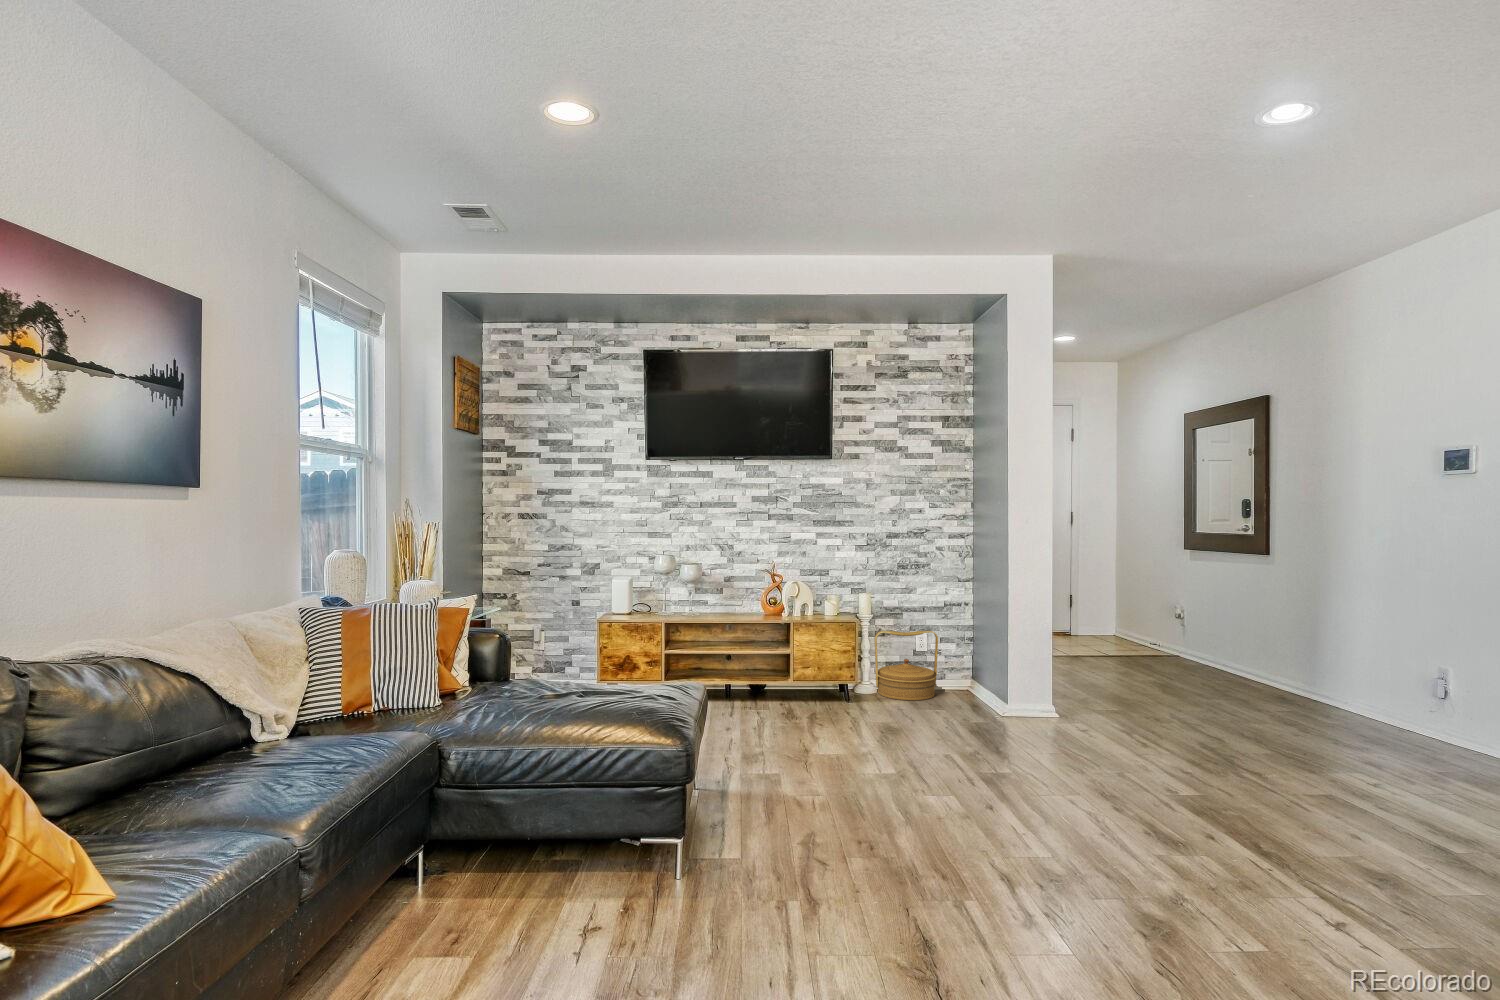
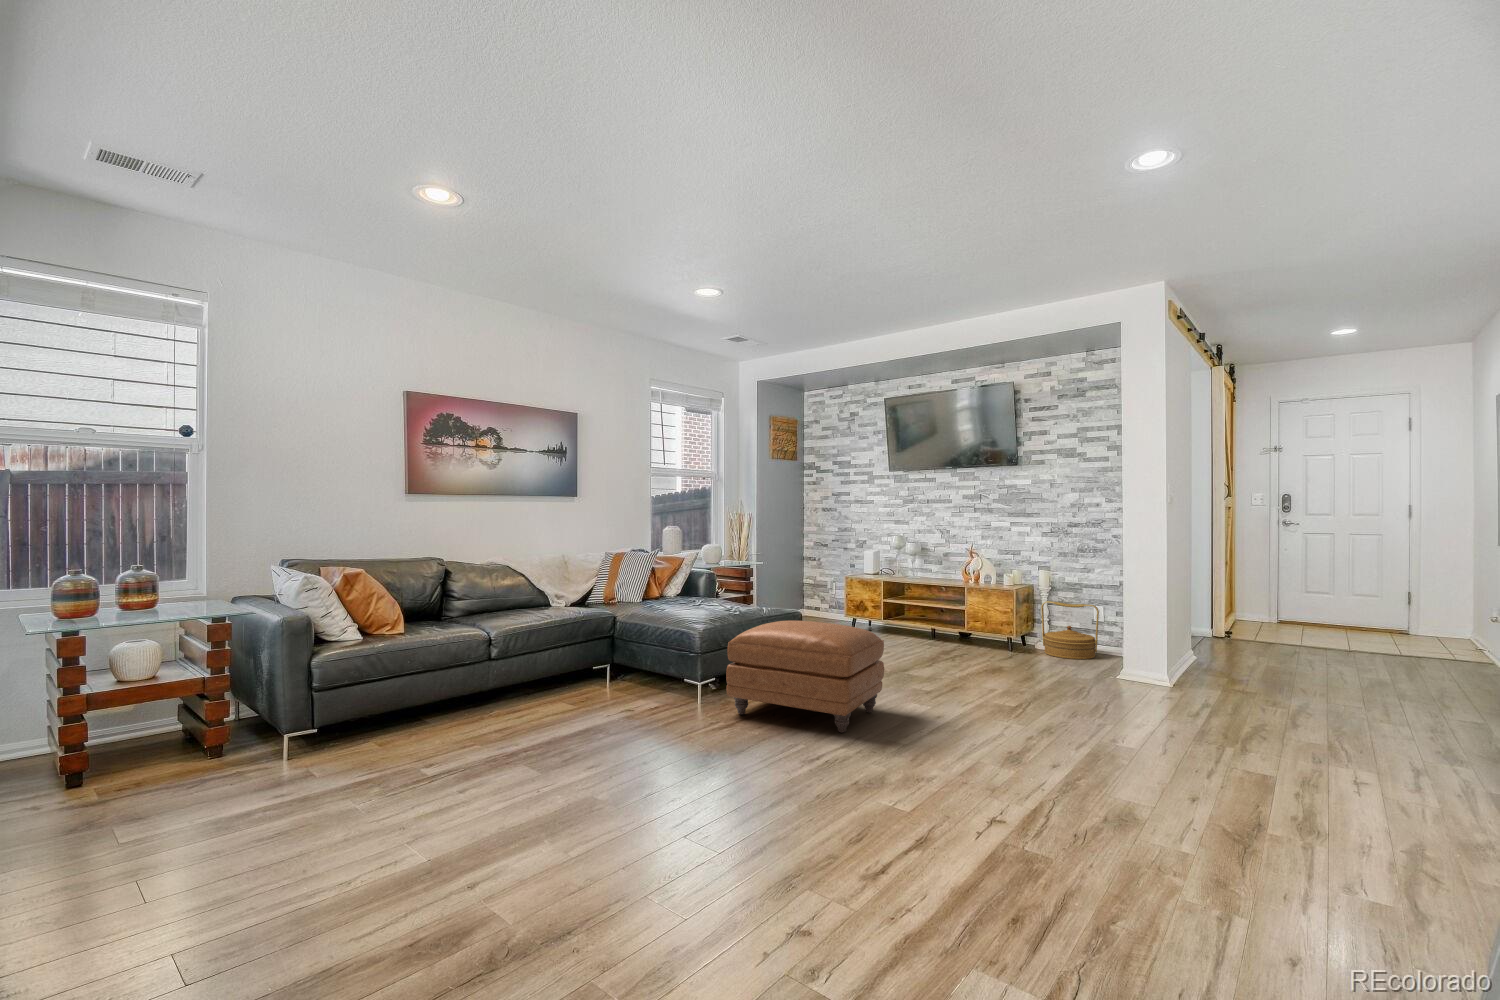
ottoman: none [751,729,1030,945] -> present [726,621,884,733]

